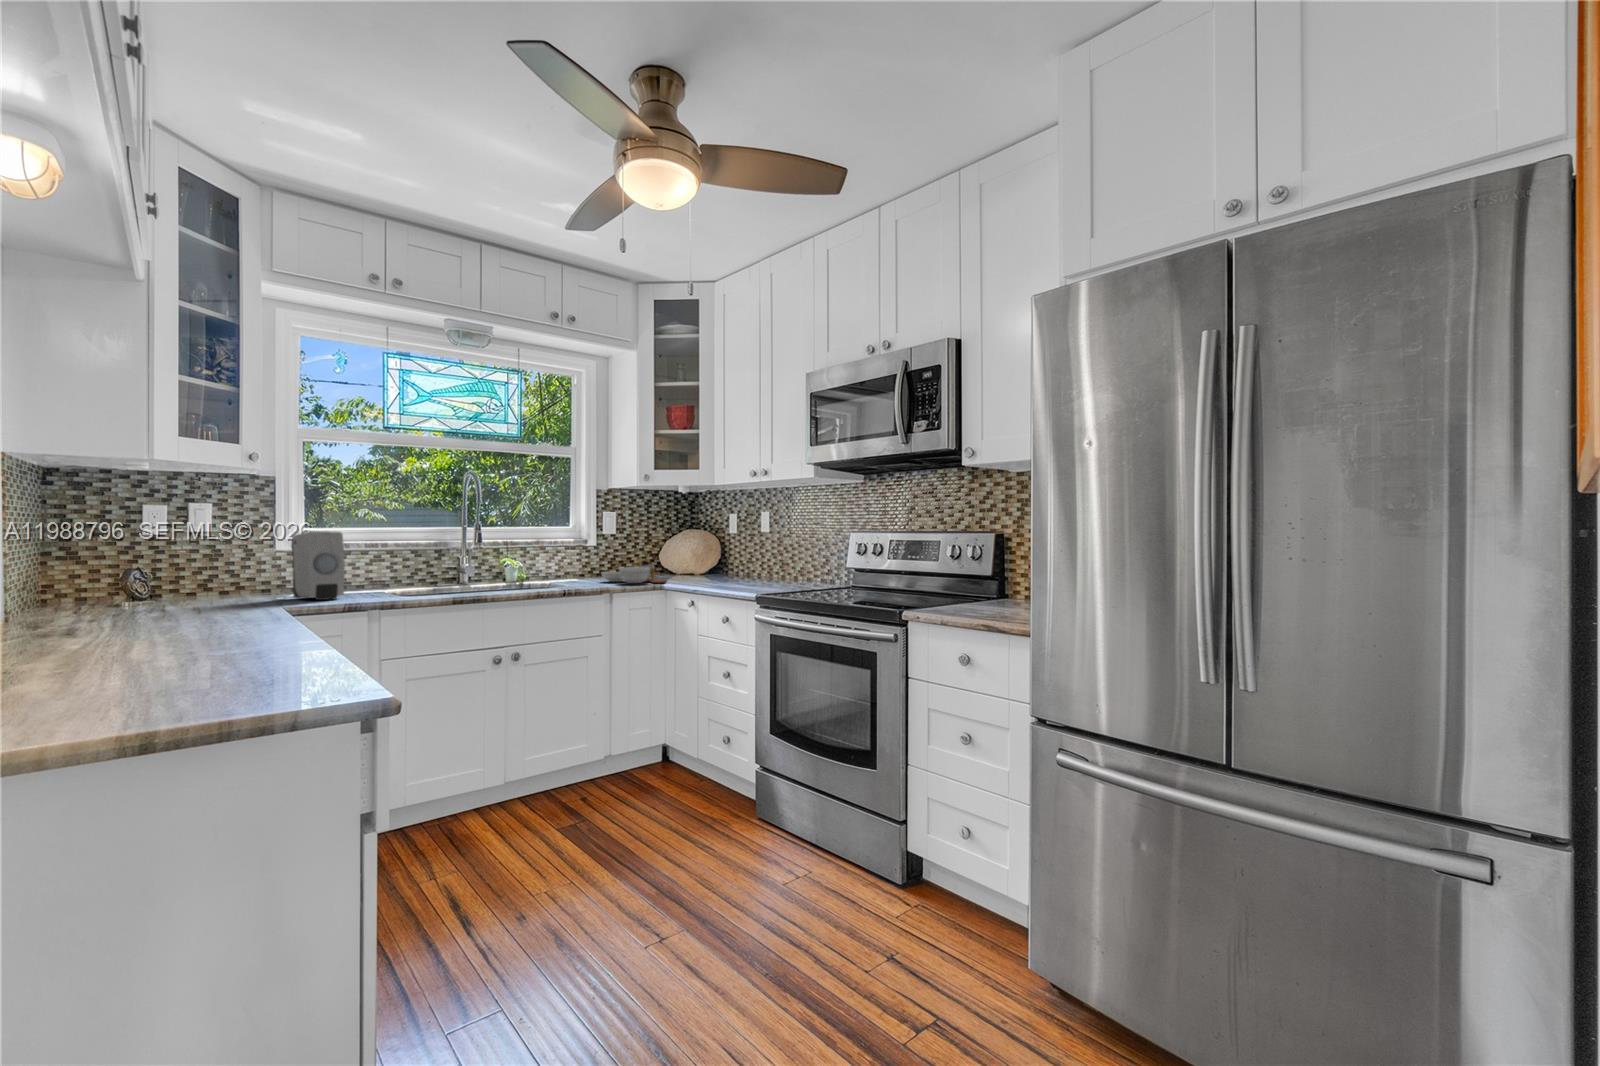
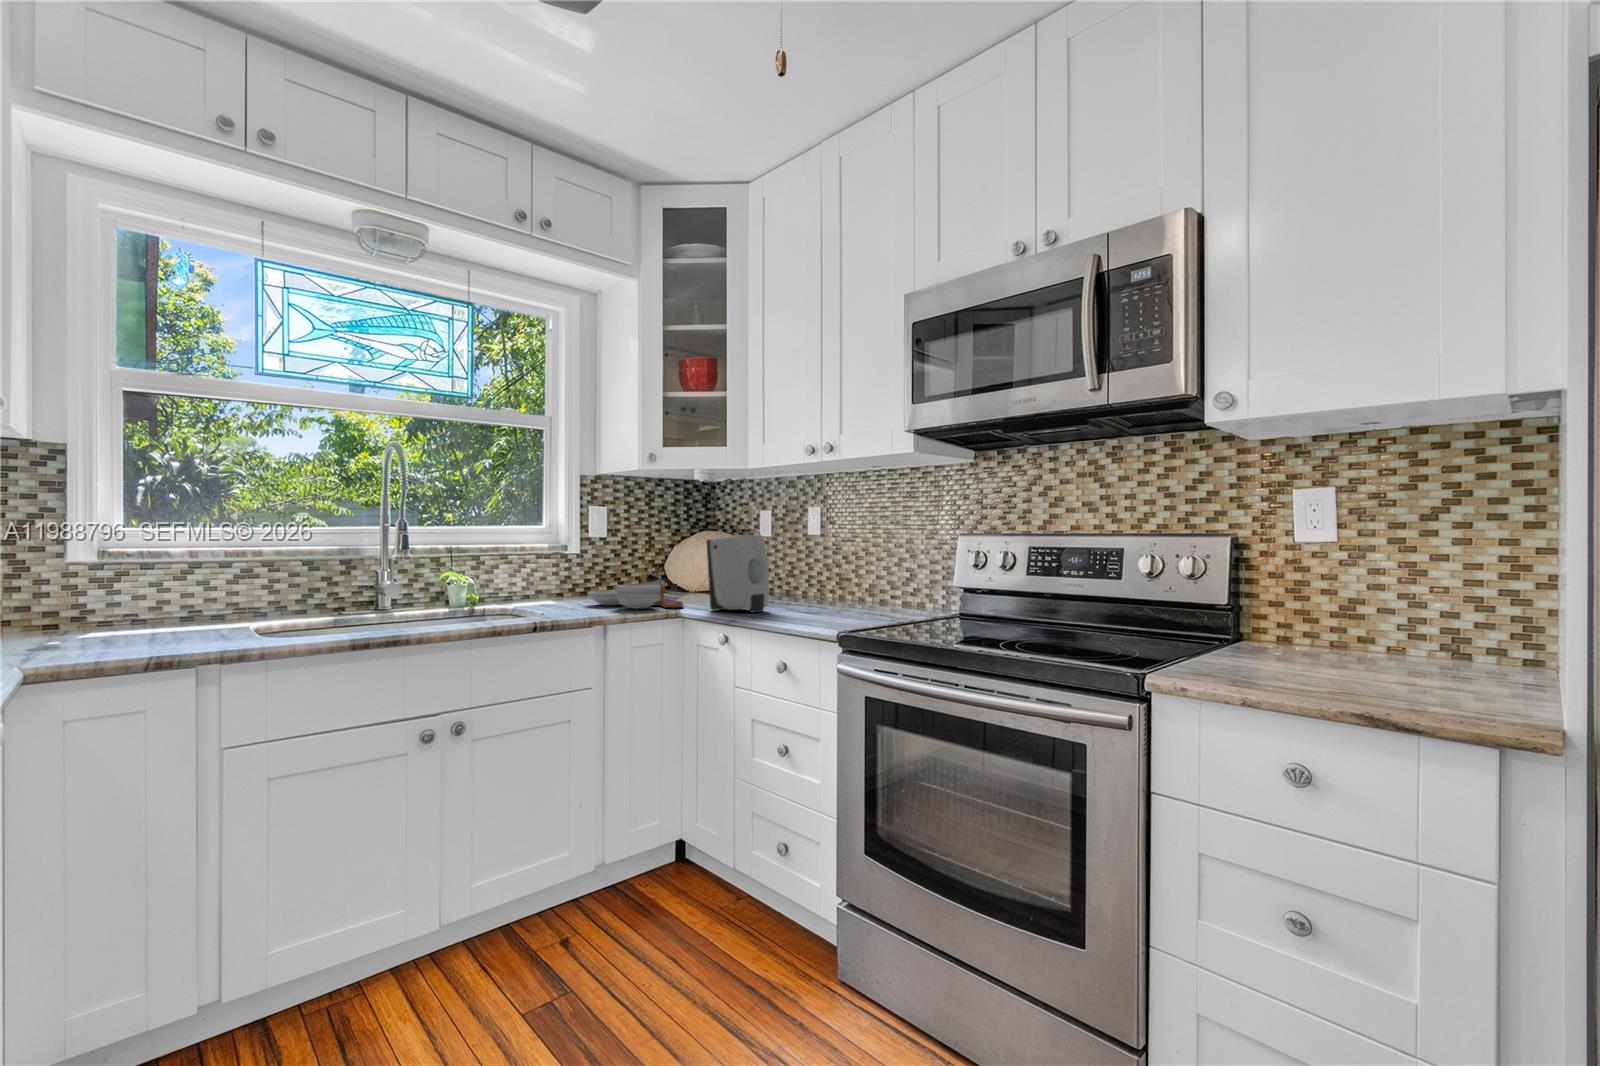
soap dispenser: present [292,531,345,600] -> present [707,535,769,612]

